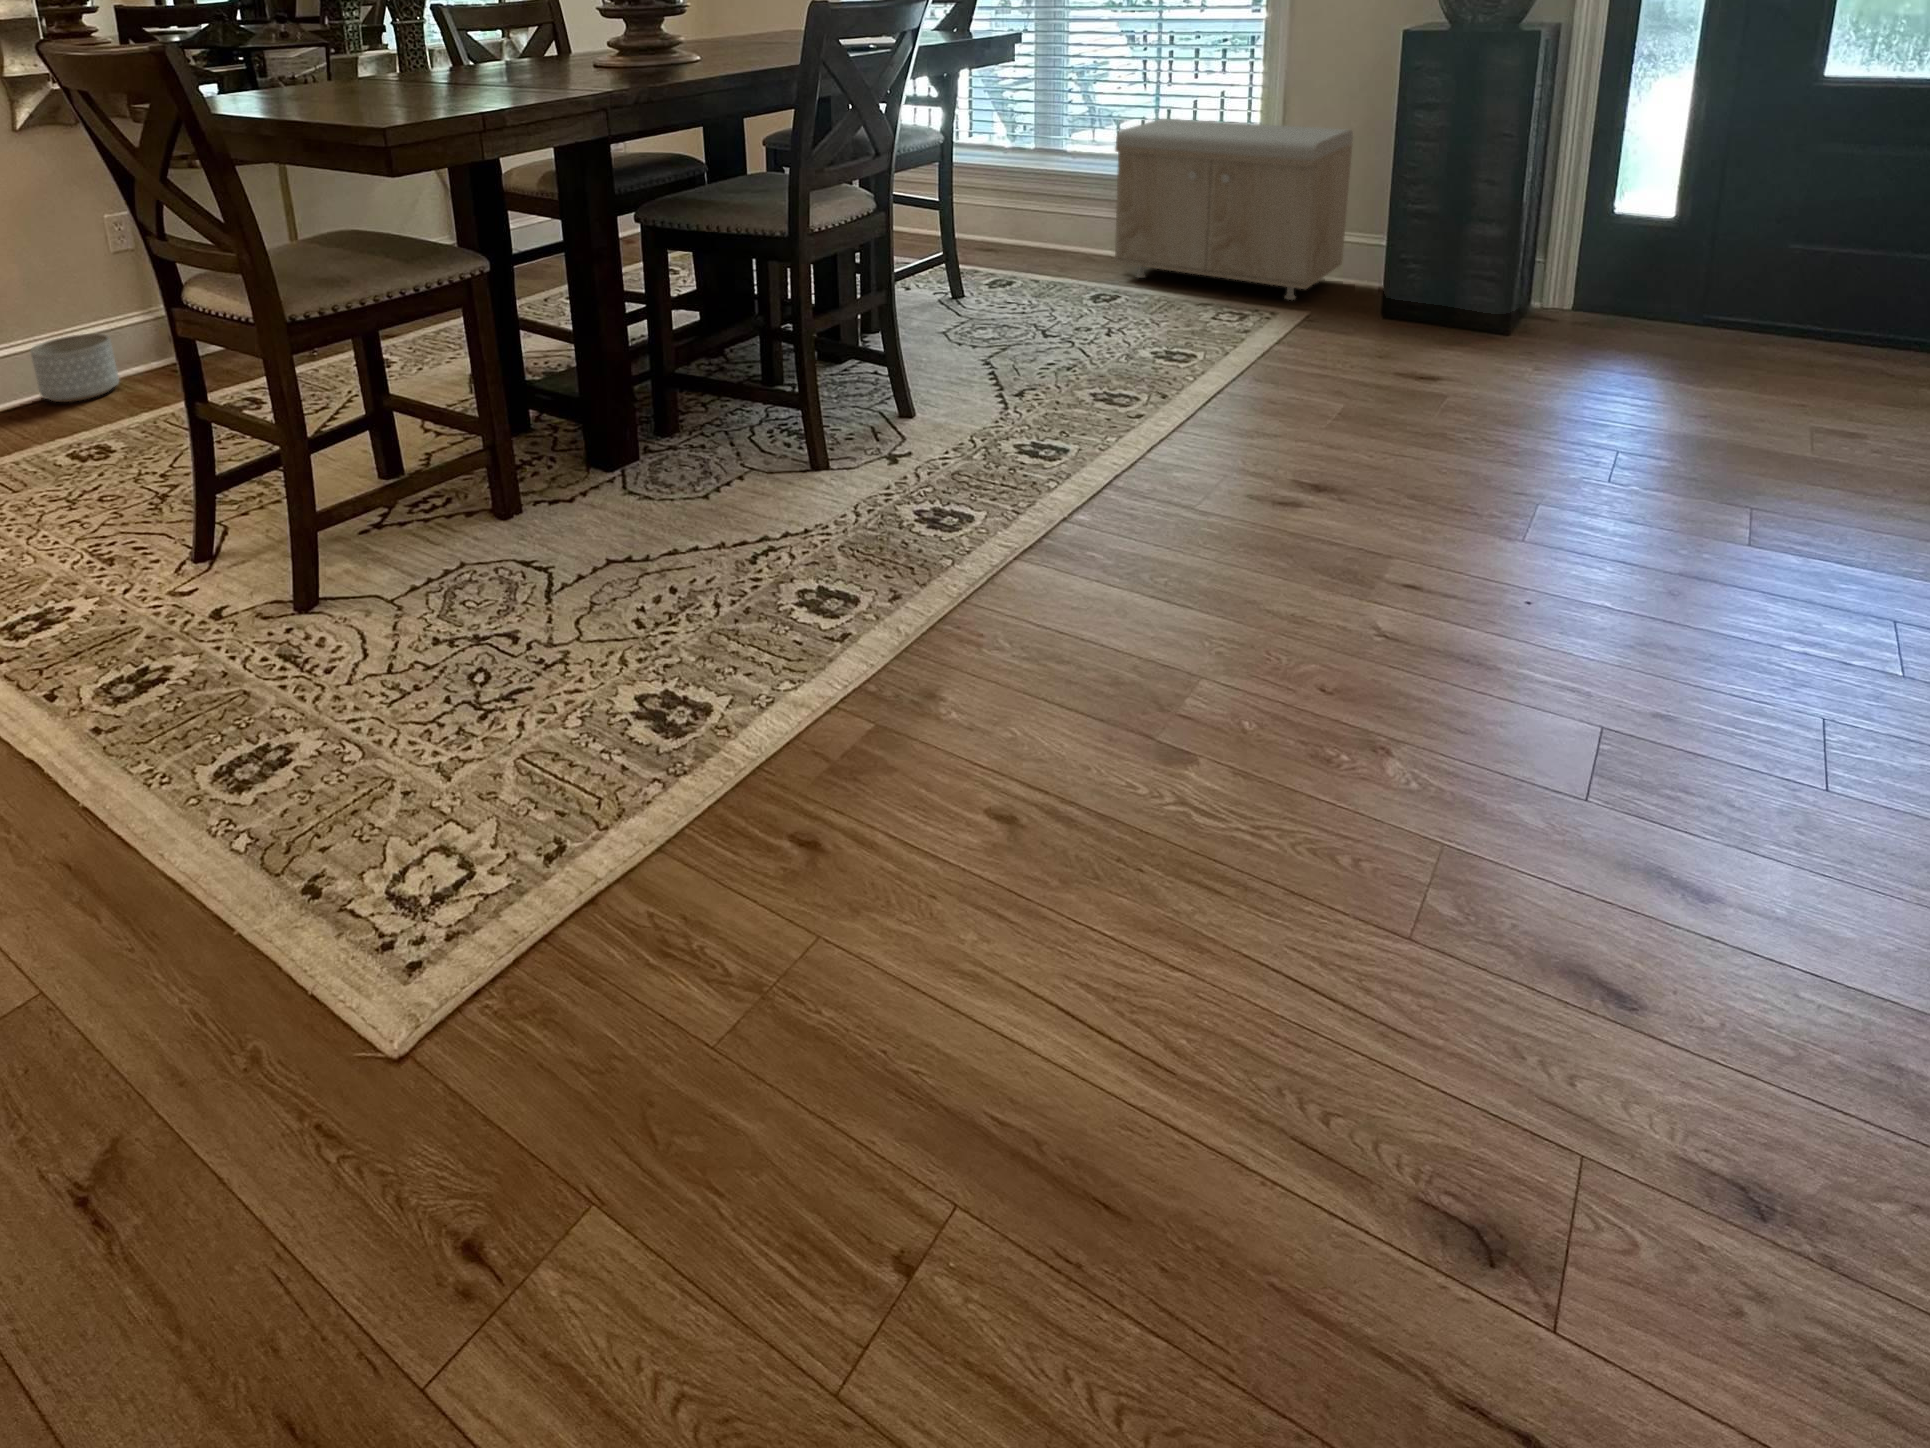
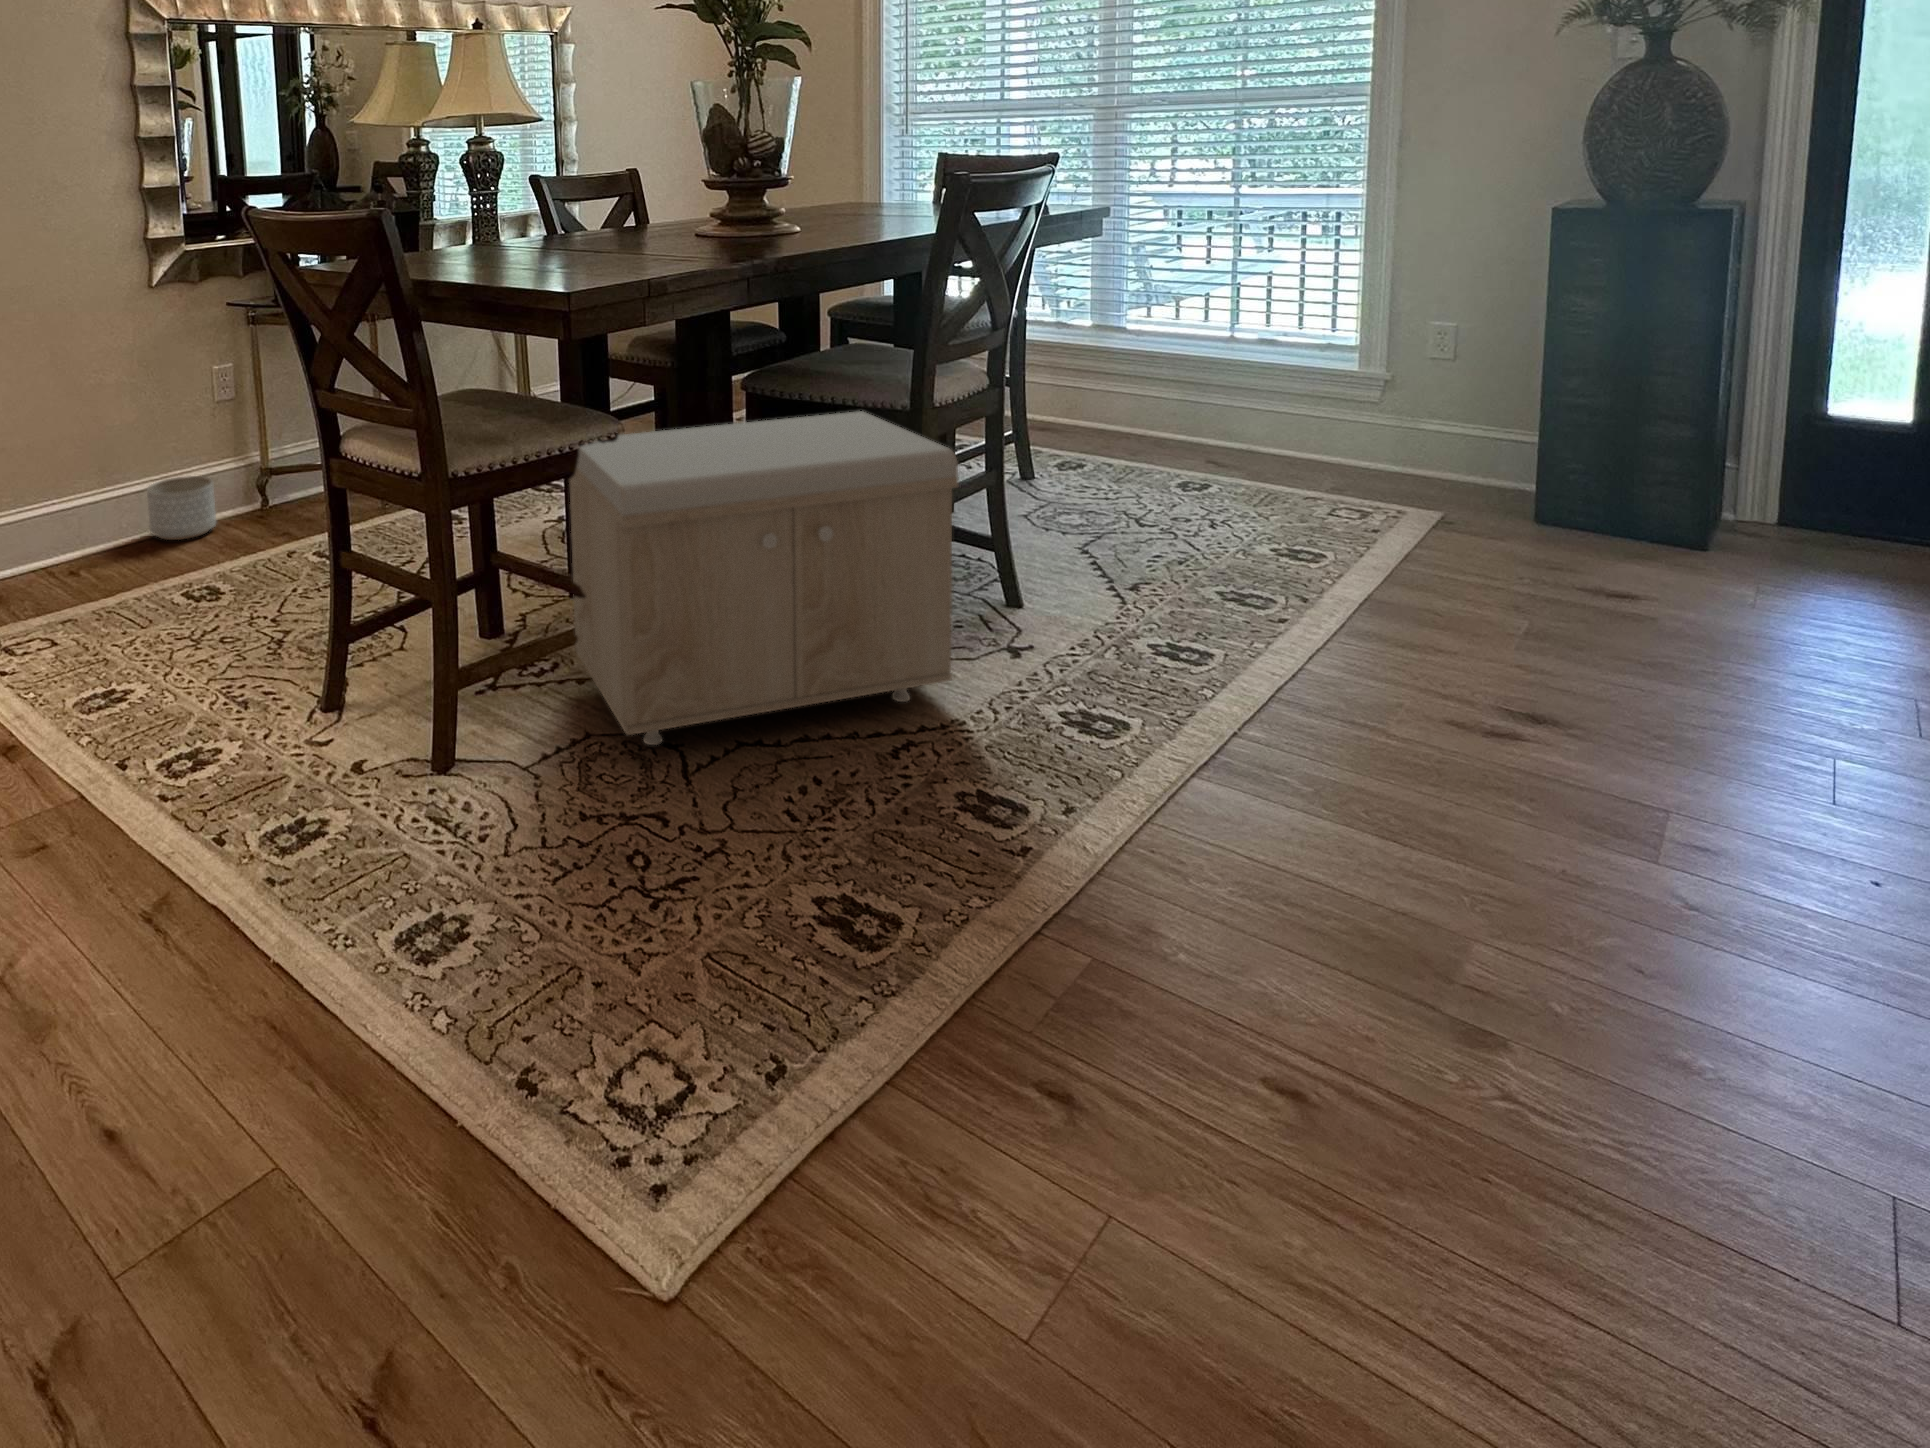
storage bench: present [1114,119,1353,300] -> present [569,411,959,745]

